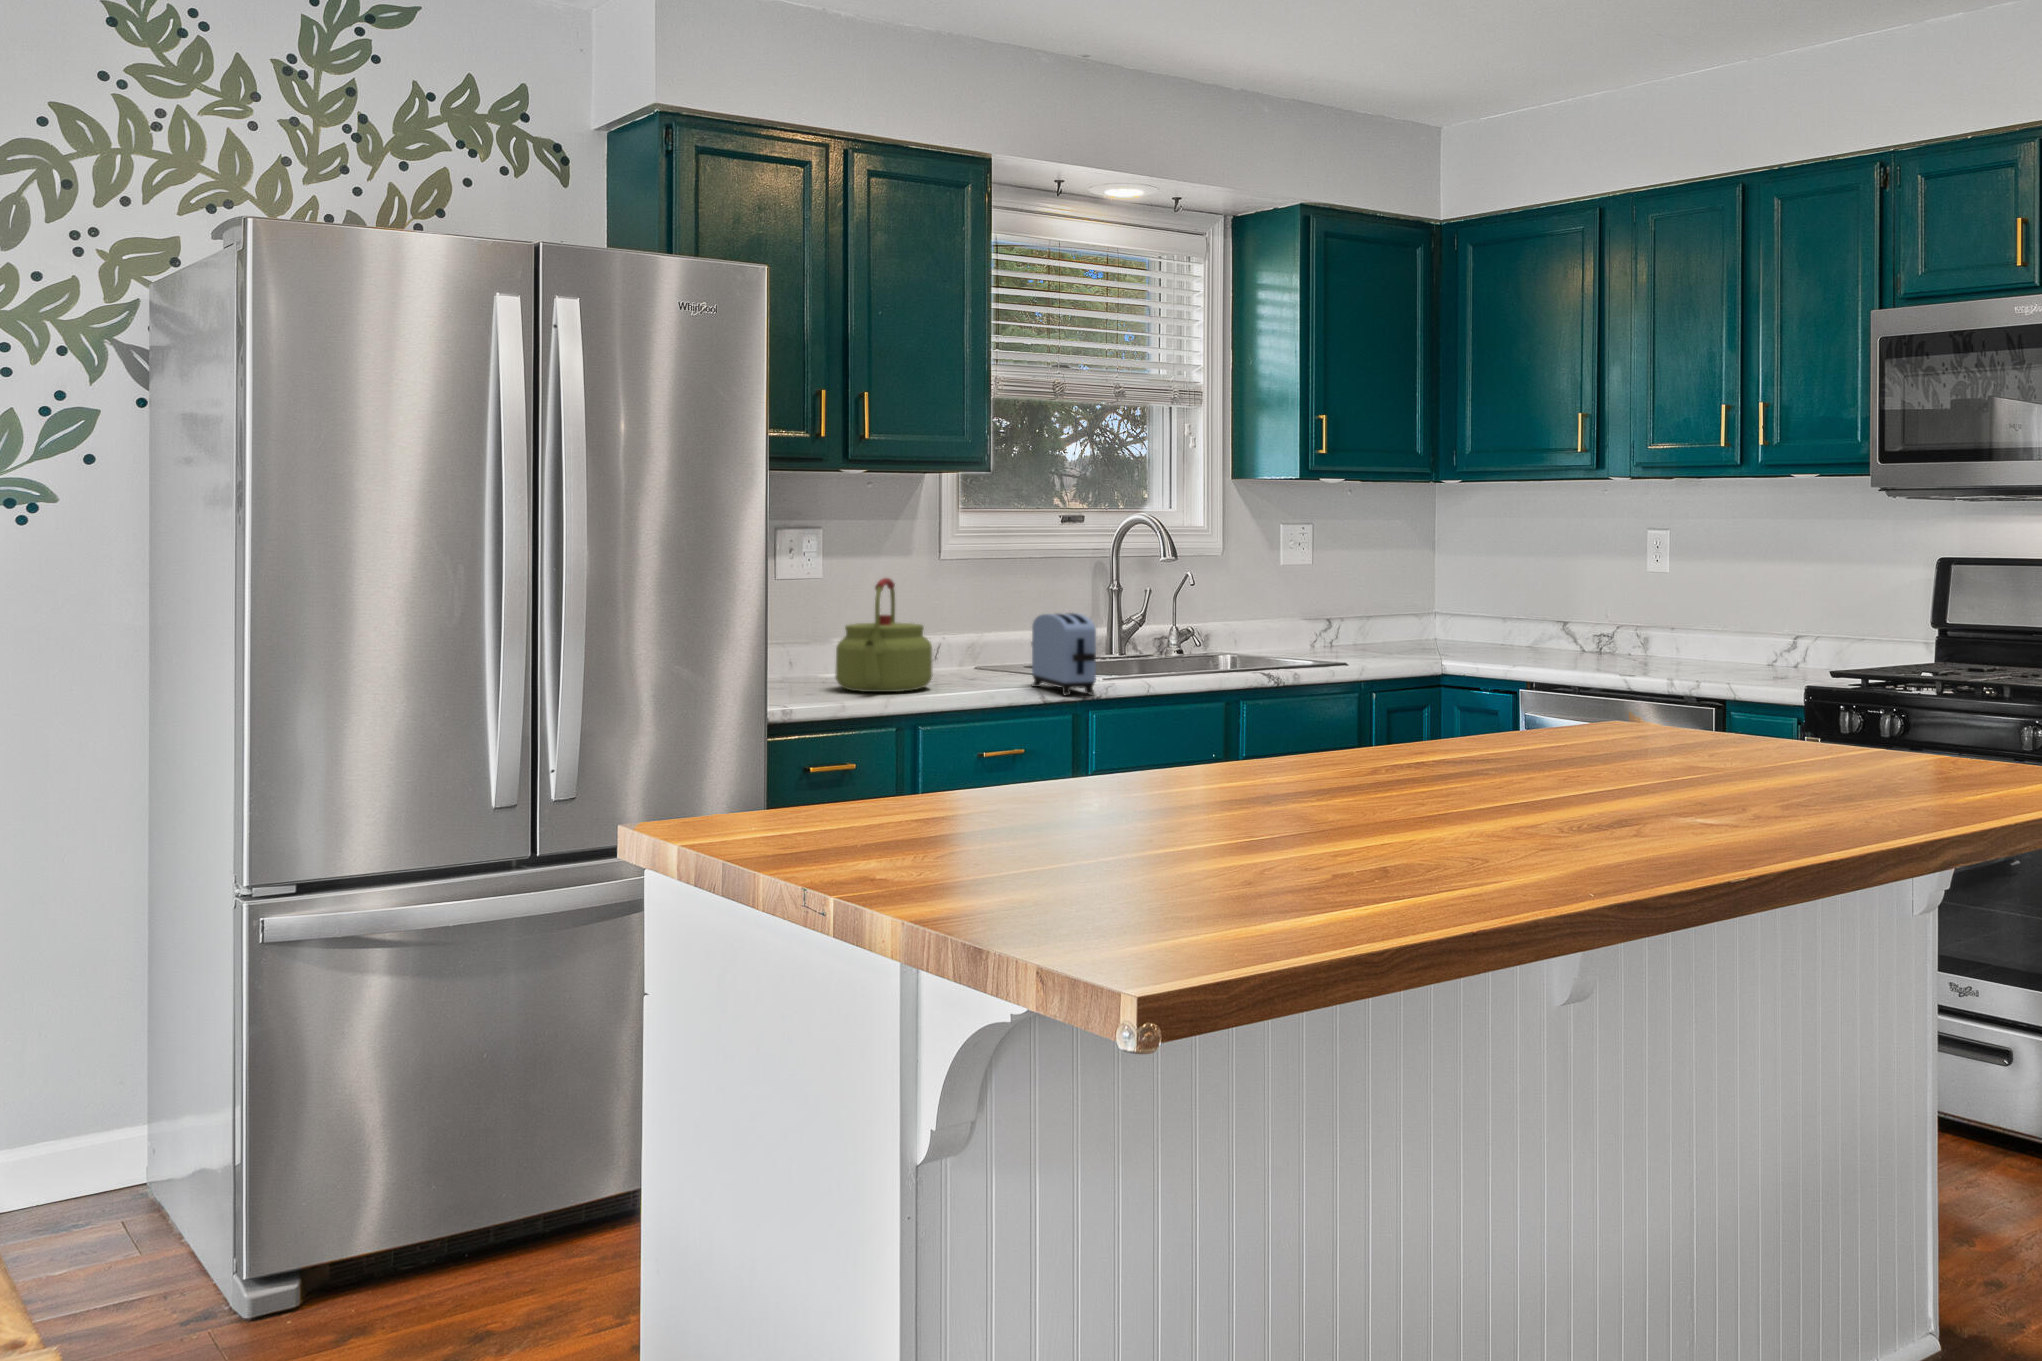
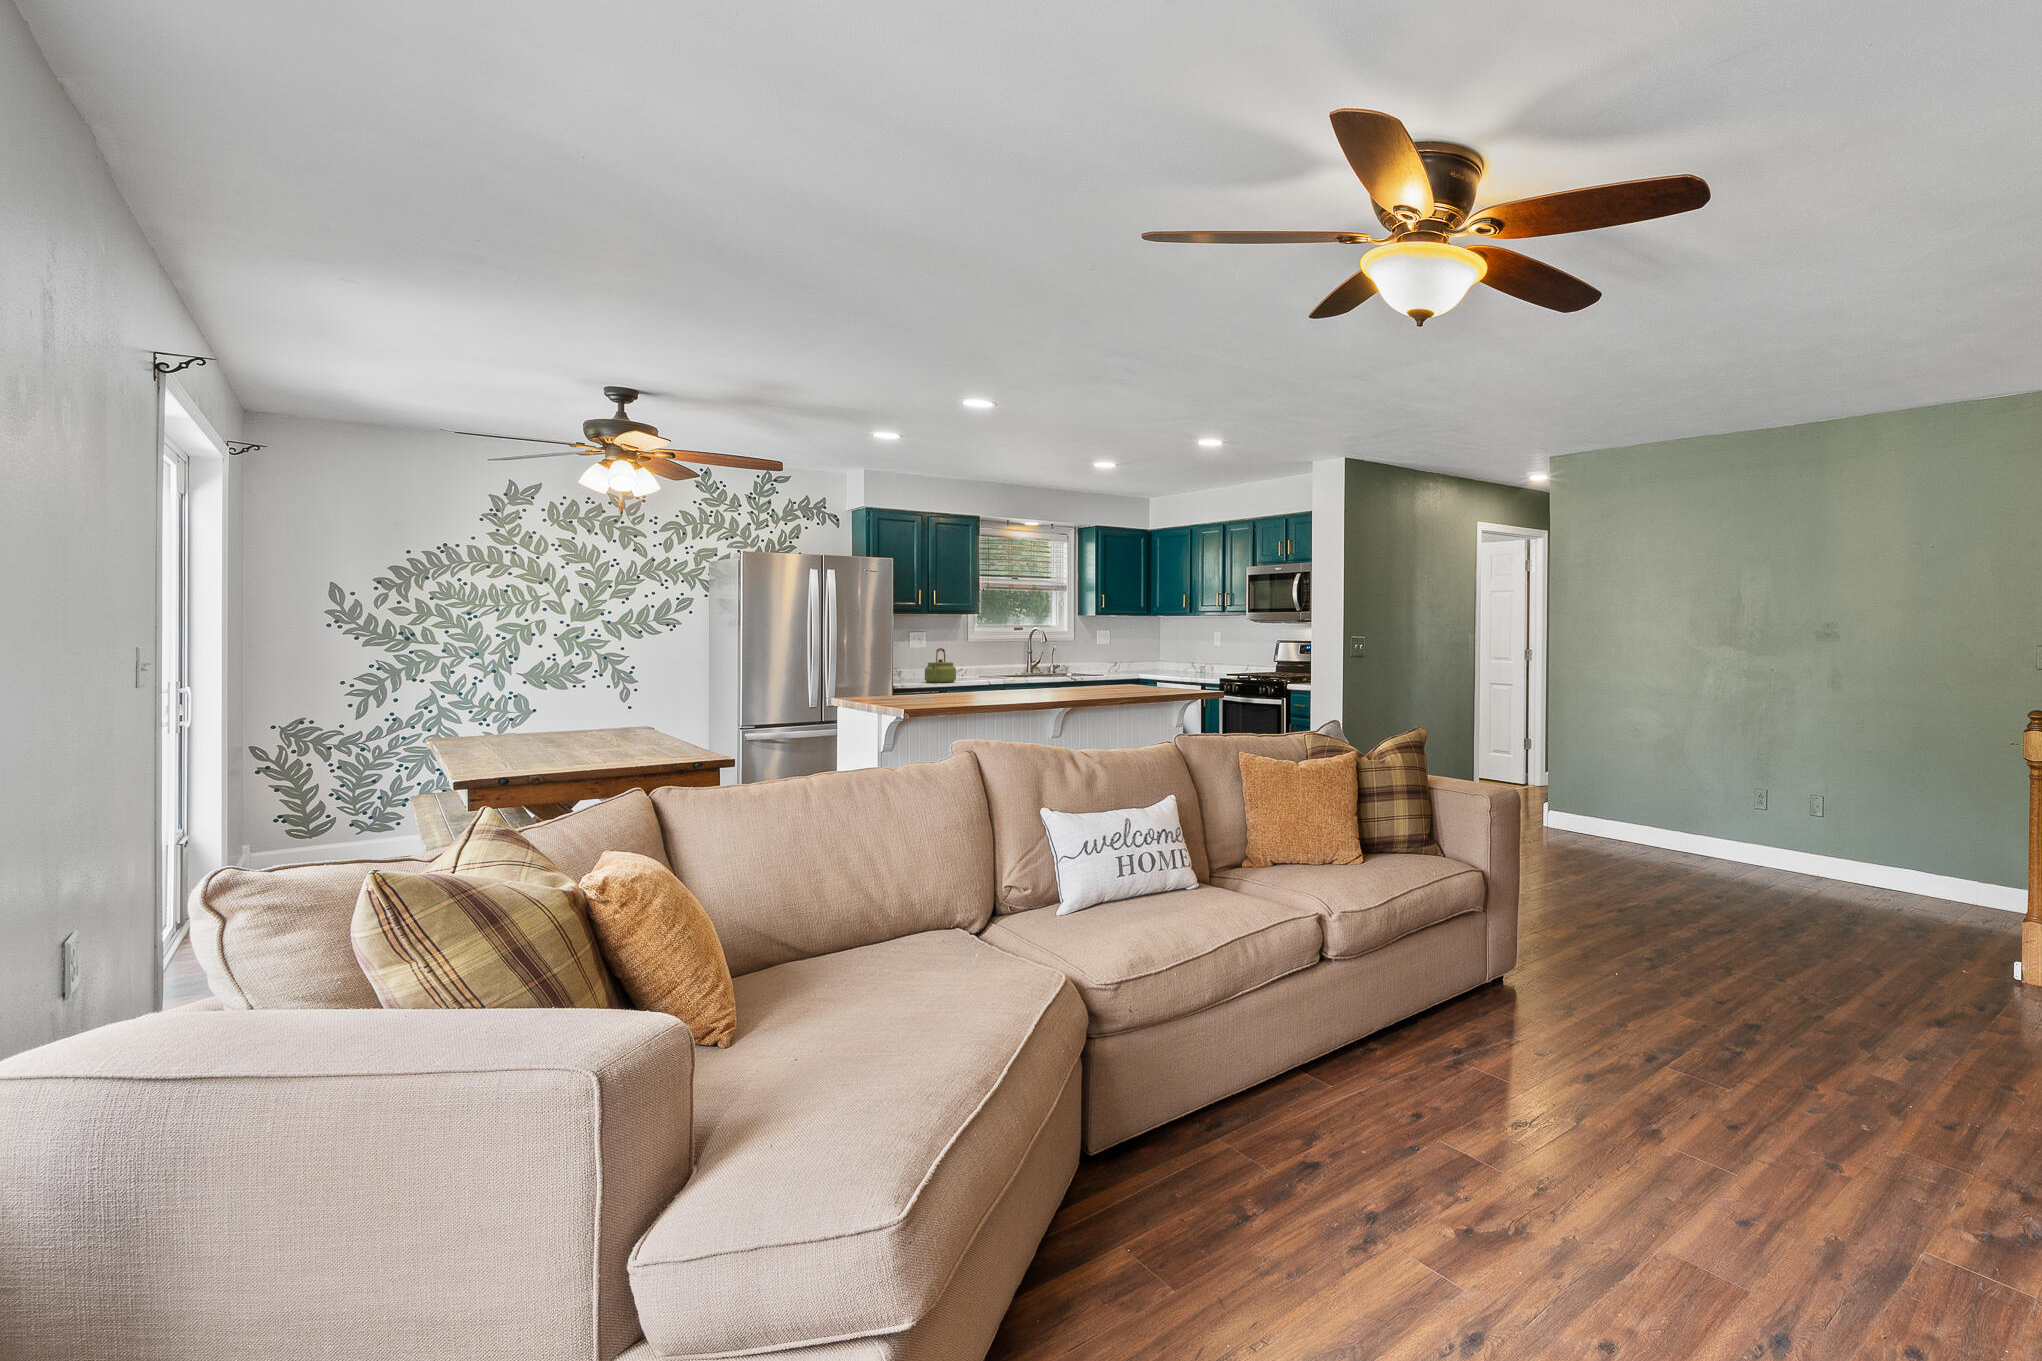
toaster: present [1031,613,1096,695] -> none [989,659,1006,683]

